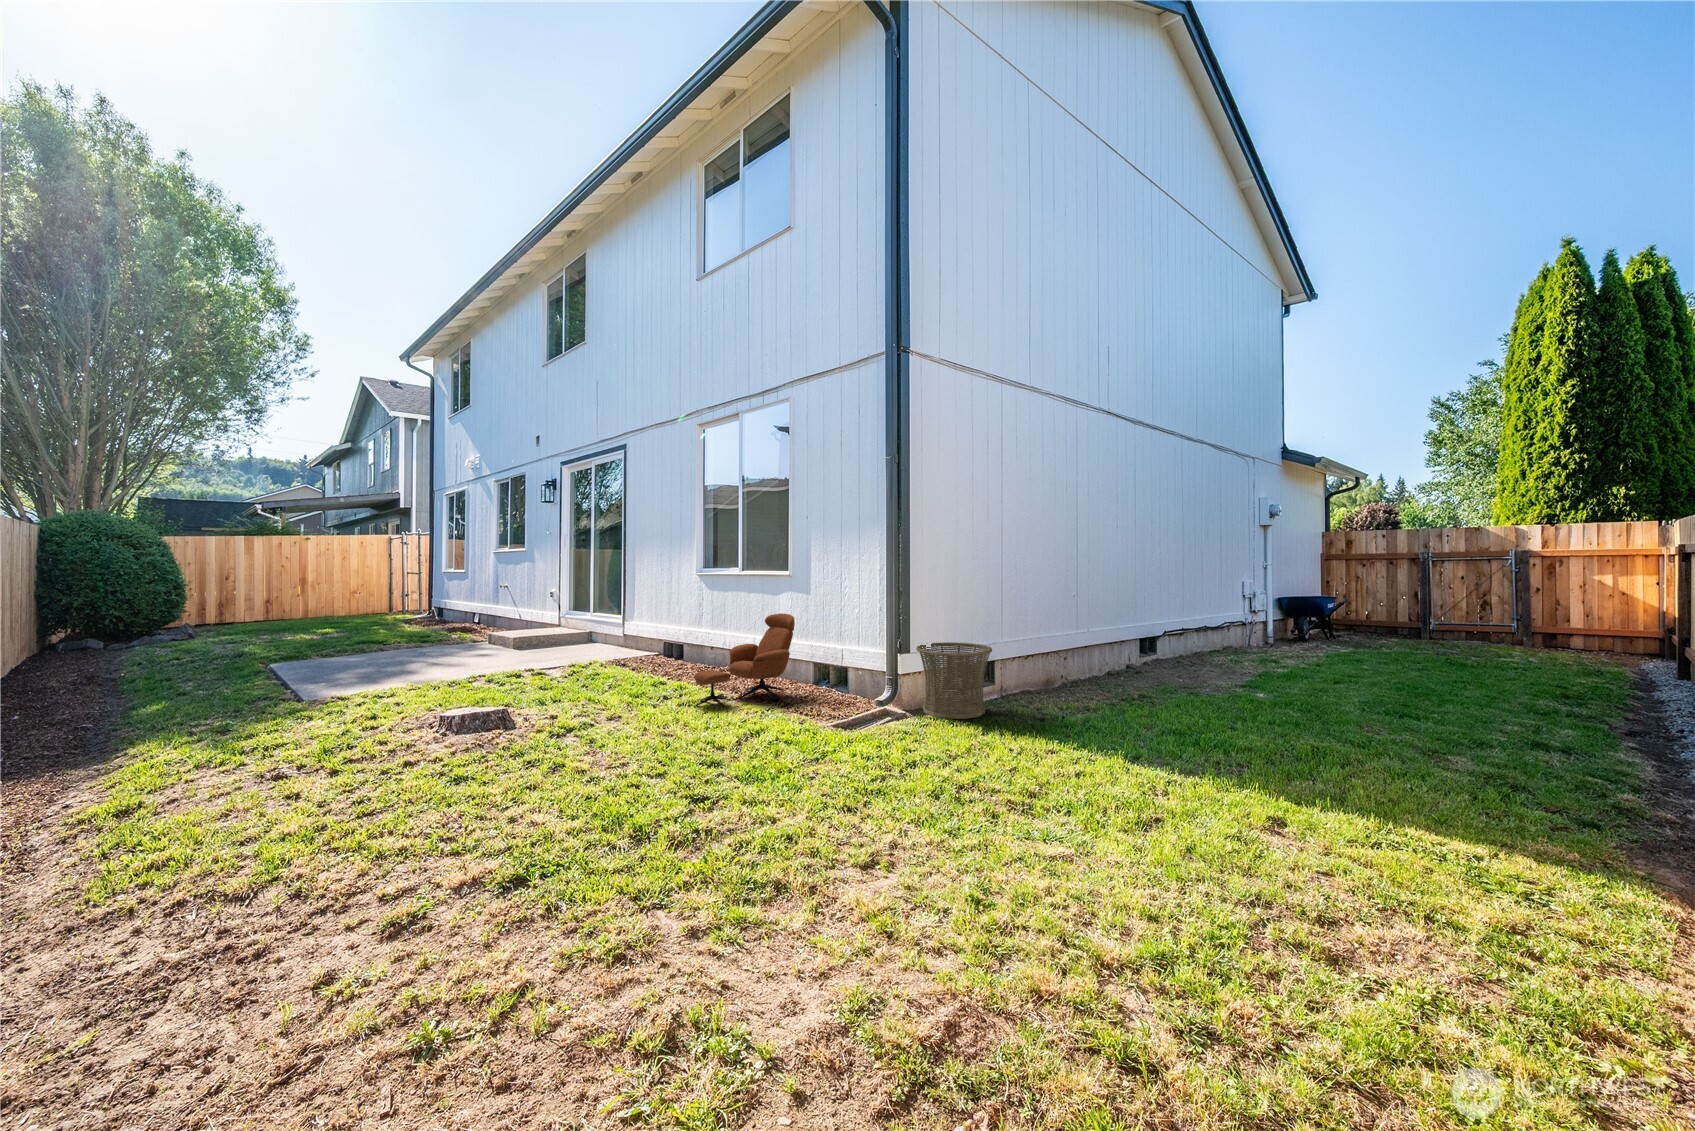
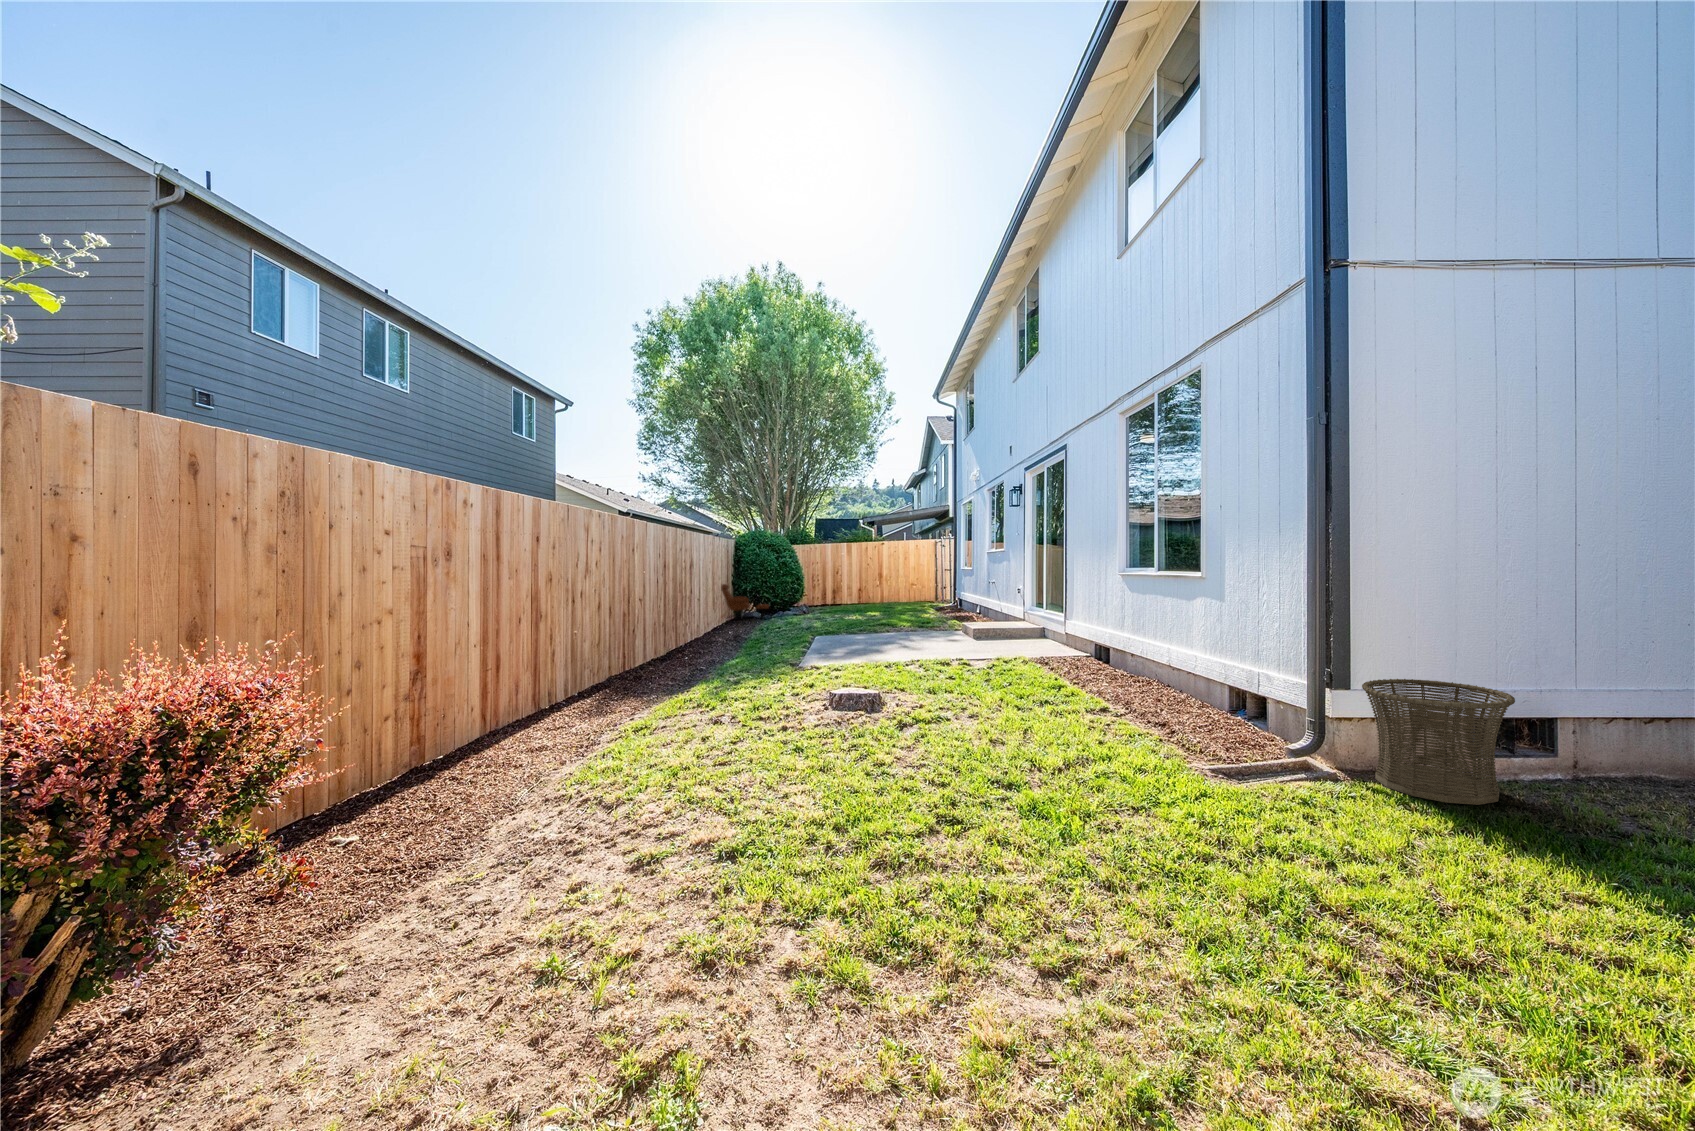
lounge chair: present [694,613,795,707] -> present [721,584,769,617]

